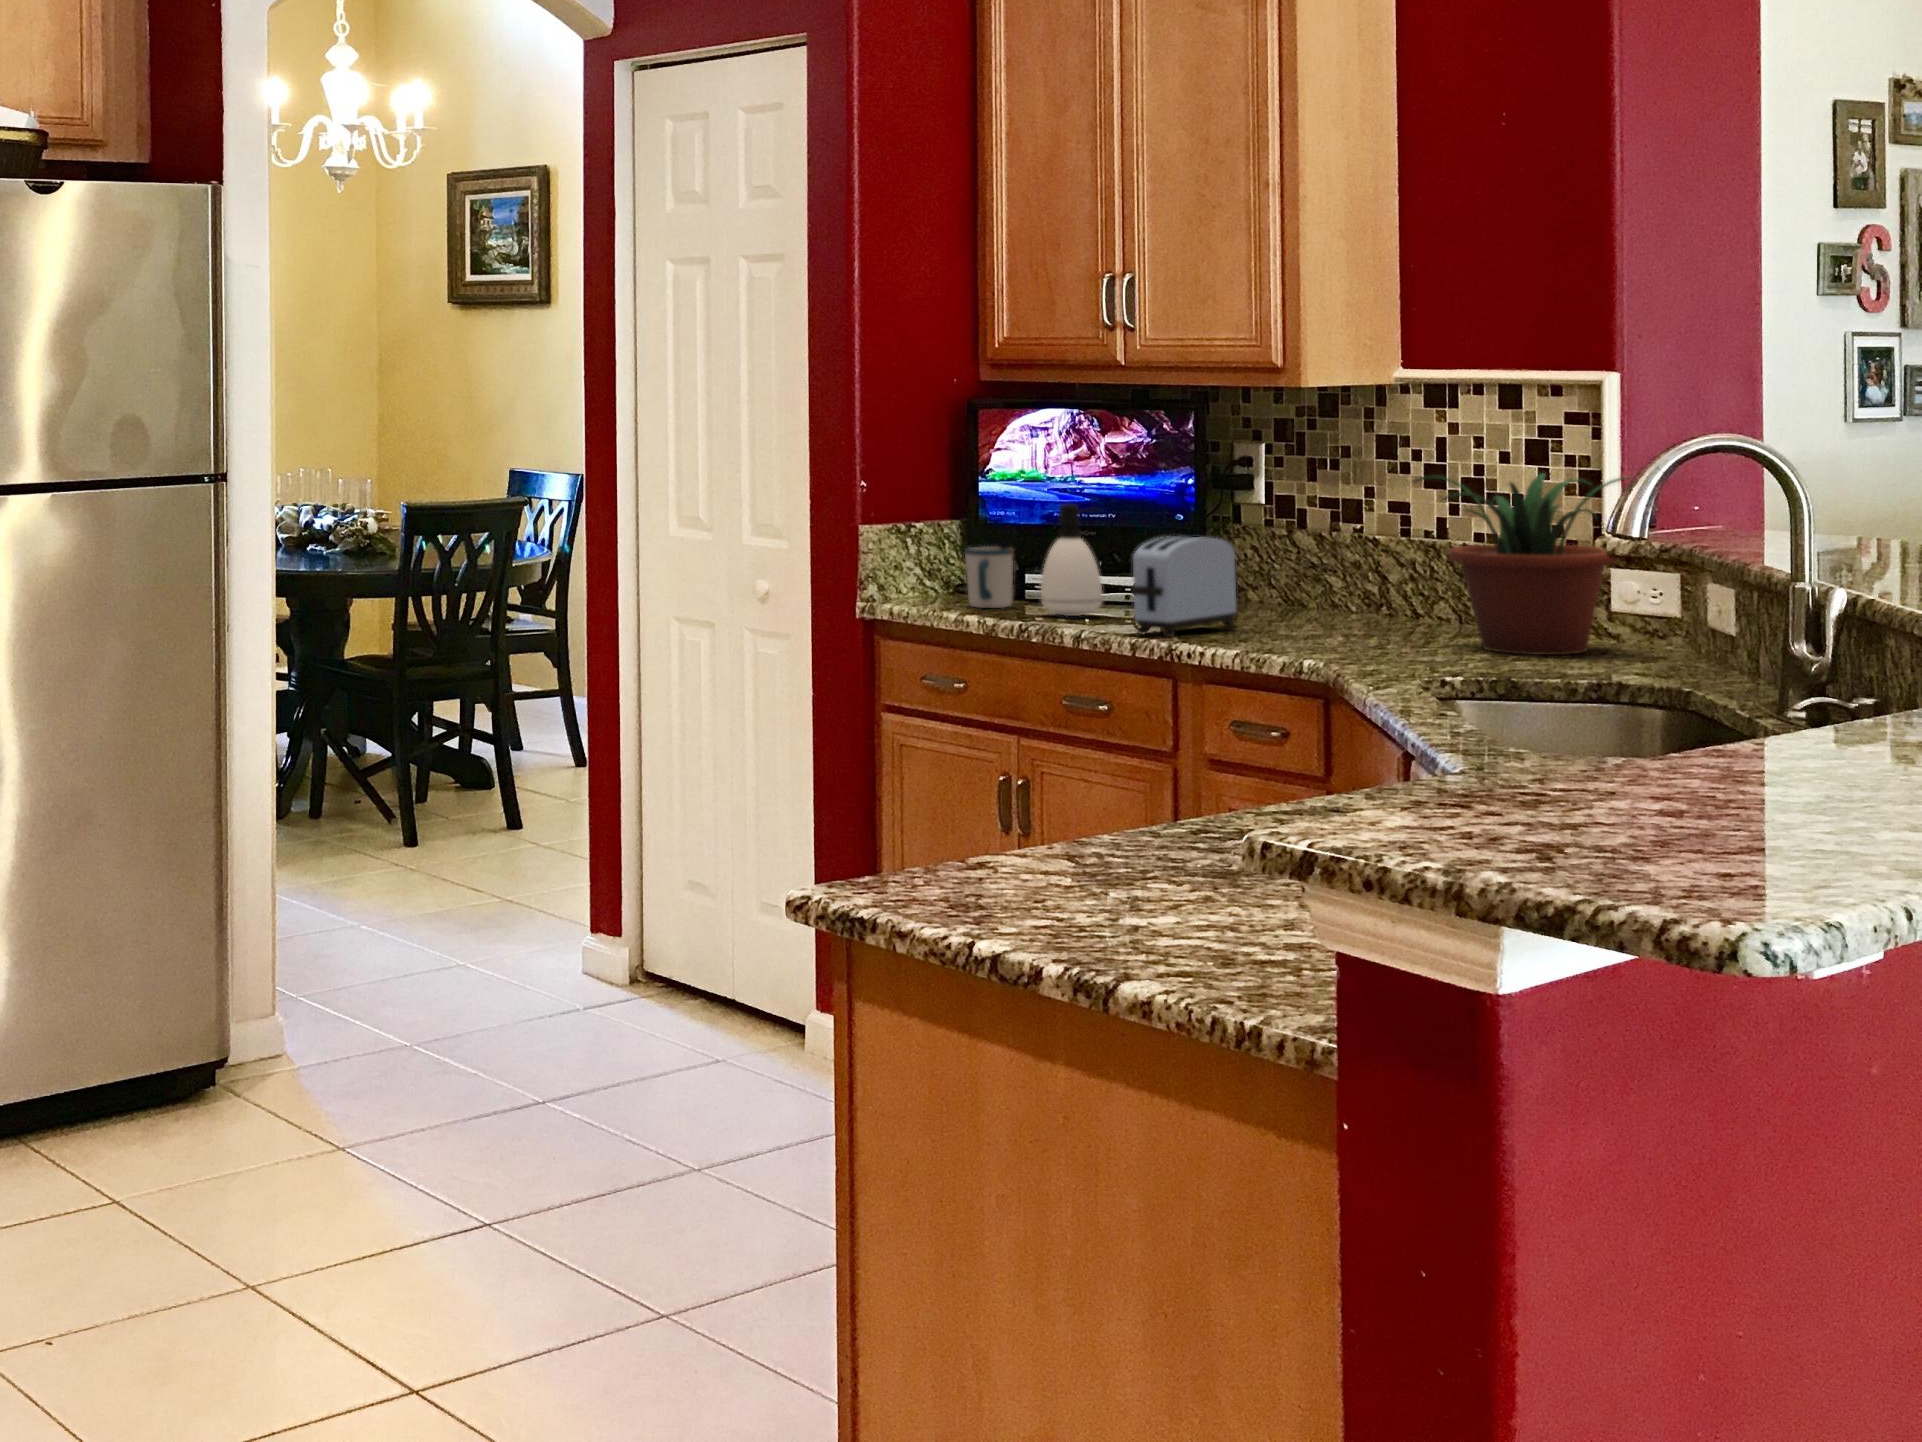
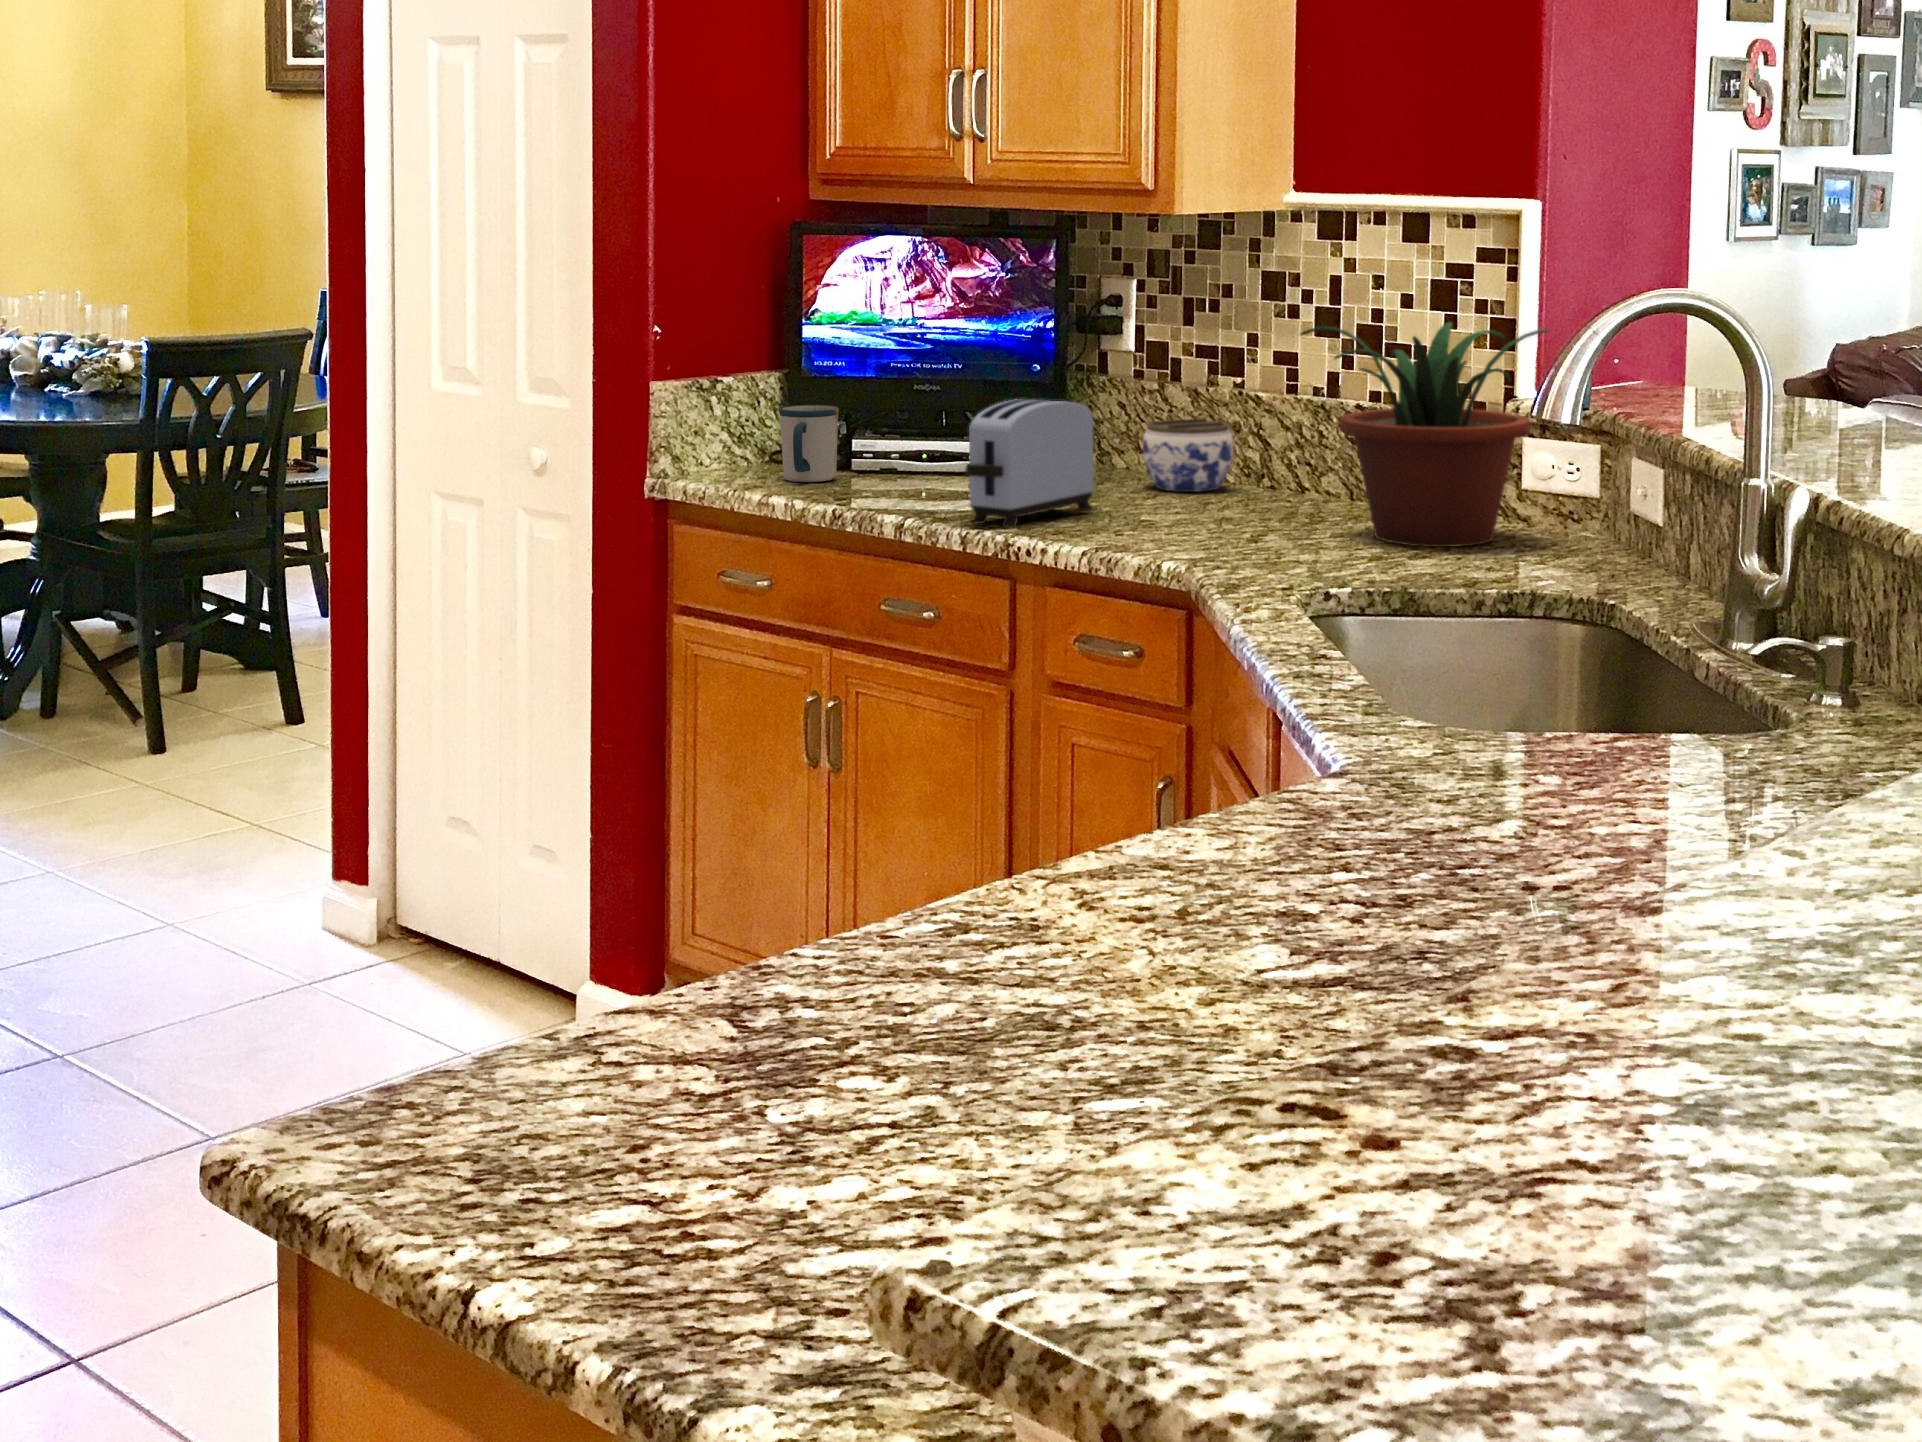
soap dispenser: present [1041,504,1103,616] -> none [865,355,940,494]
jar: none [1275,559,1355,619] -> present [1143,418,1234,492]

